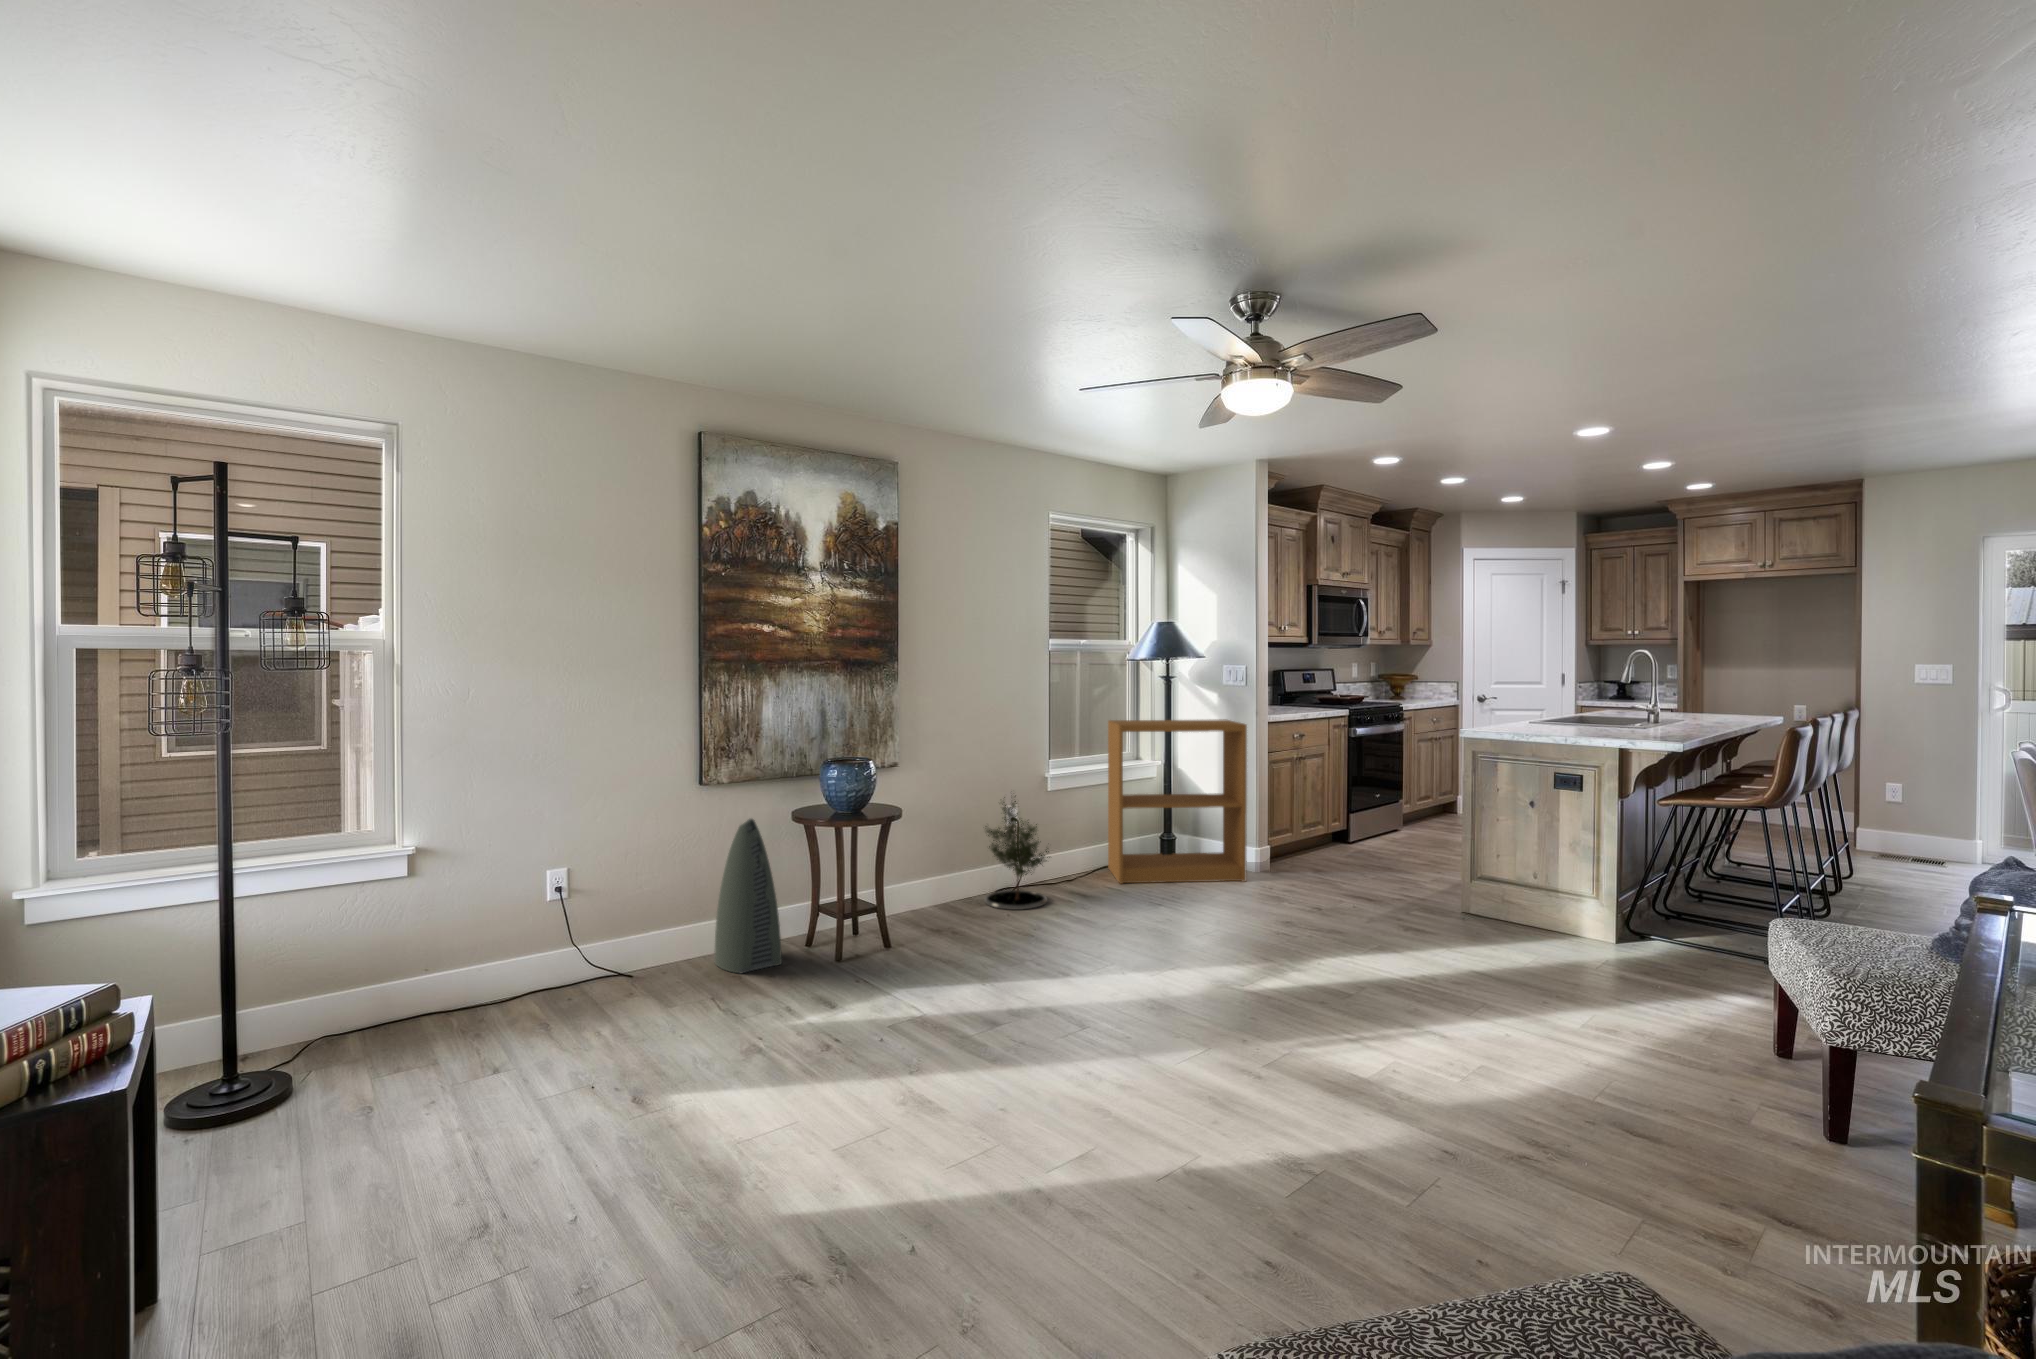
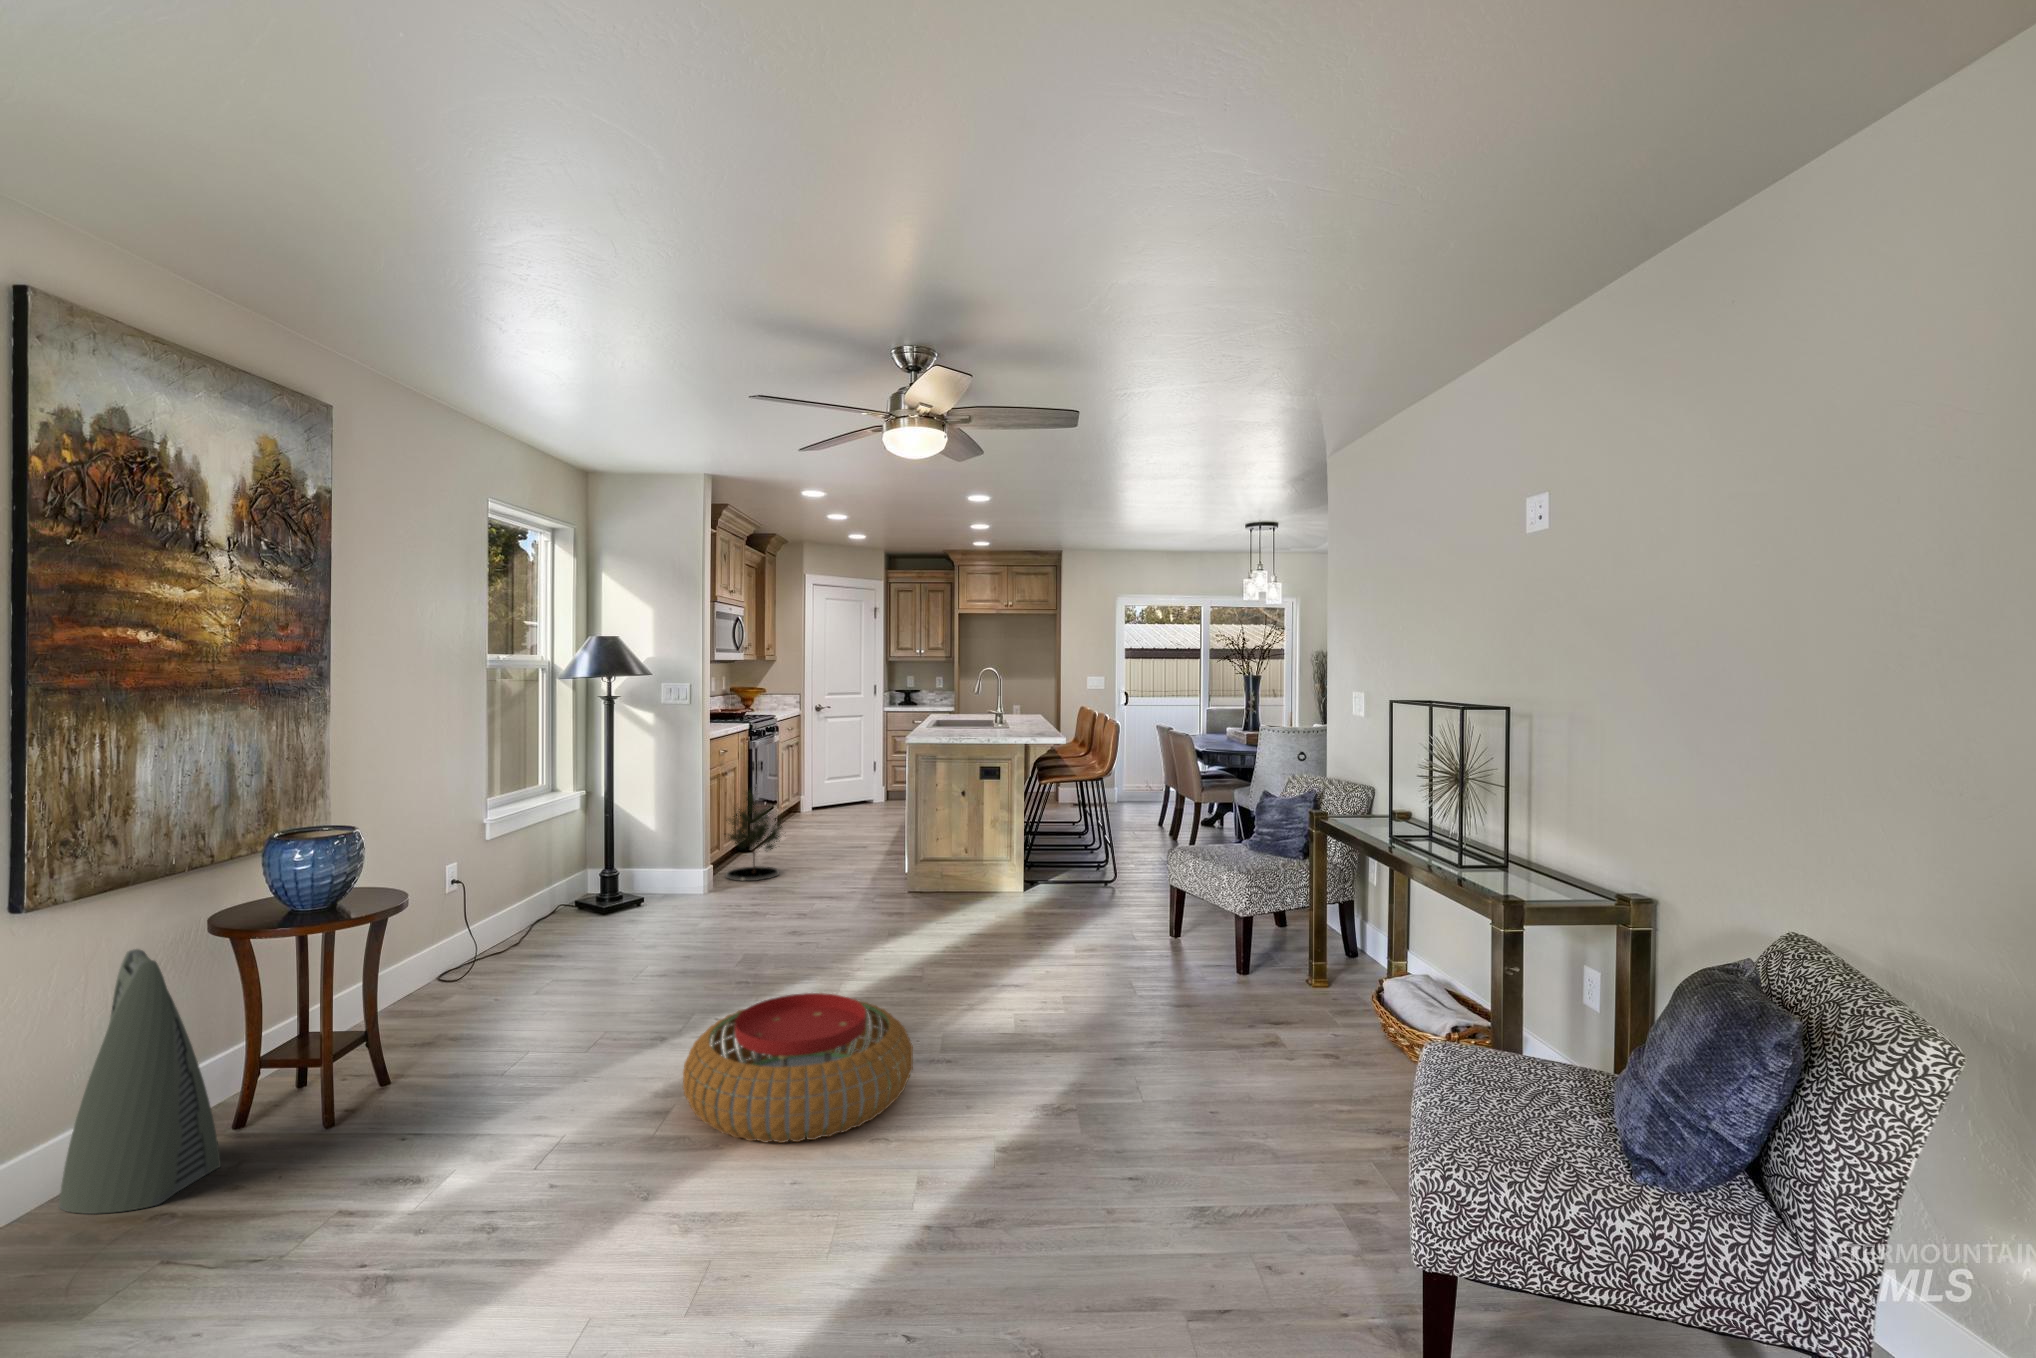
bookshelf: present [1108,719,1247,884] -> none [541,740,710,936]
potted tree: present [985,796,1050,910] -> present [725,787,785,881]
pouf: none [993,951,1207,1086] -> present [683,993,913,1143]

